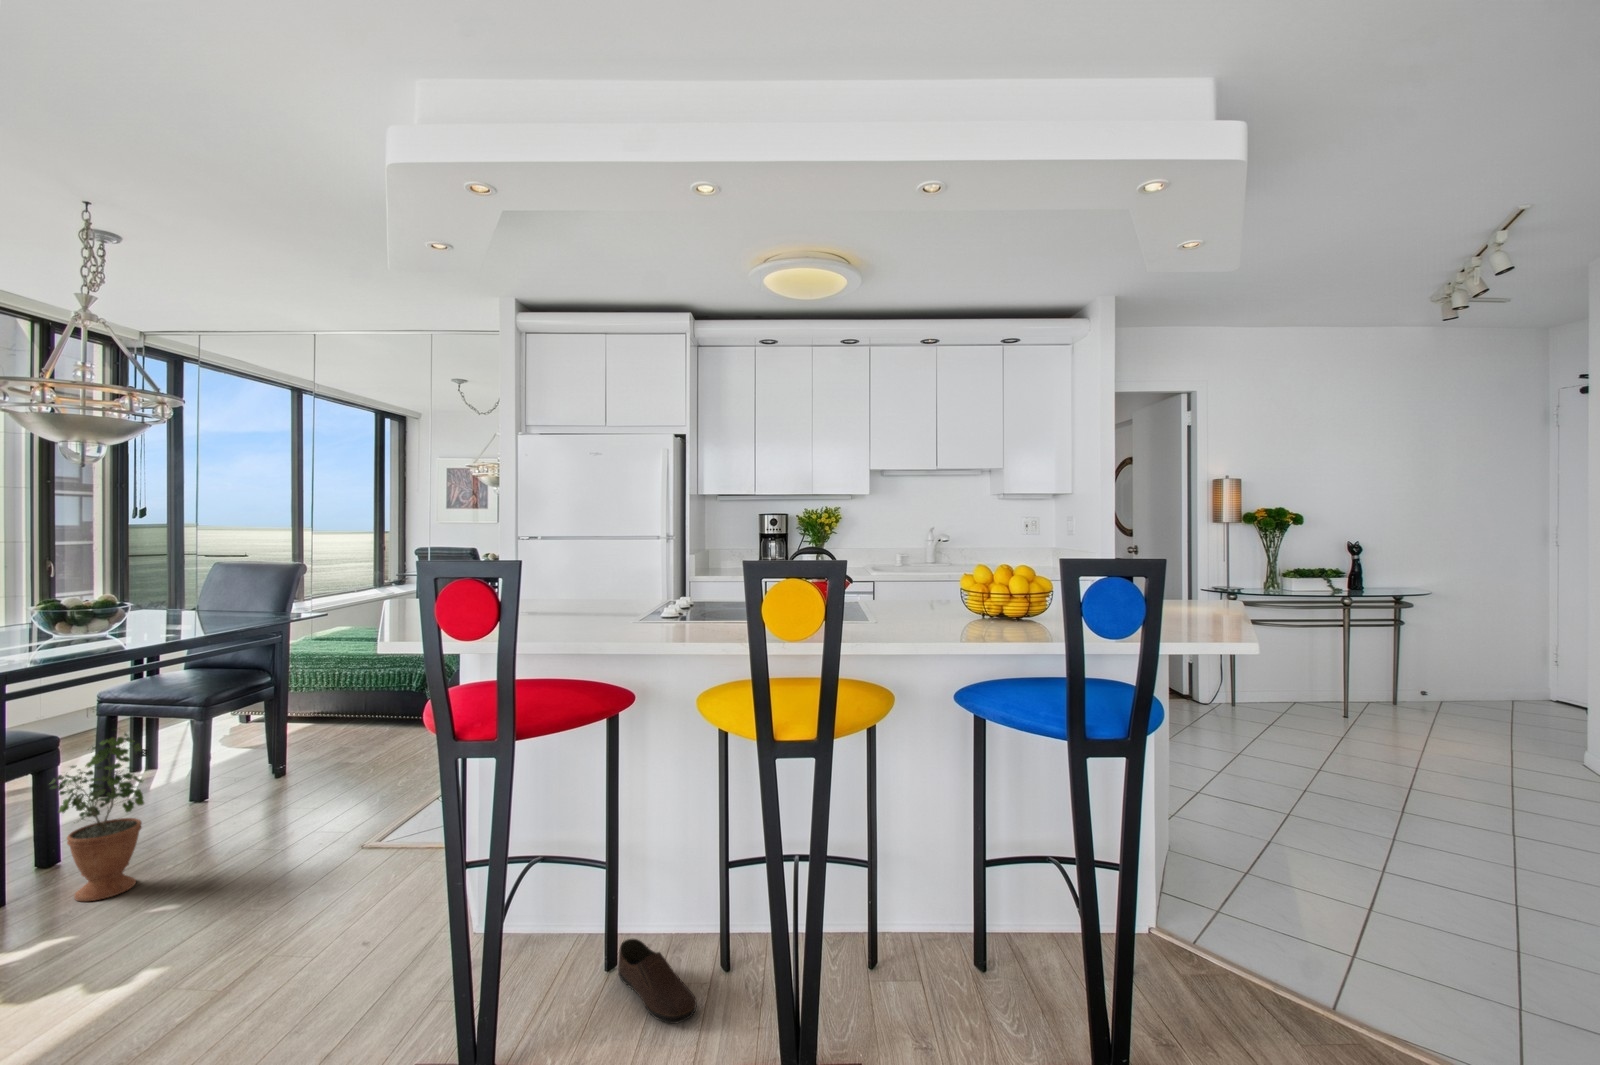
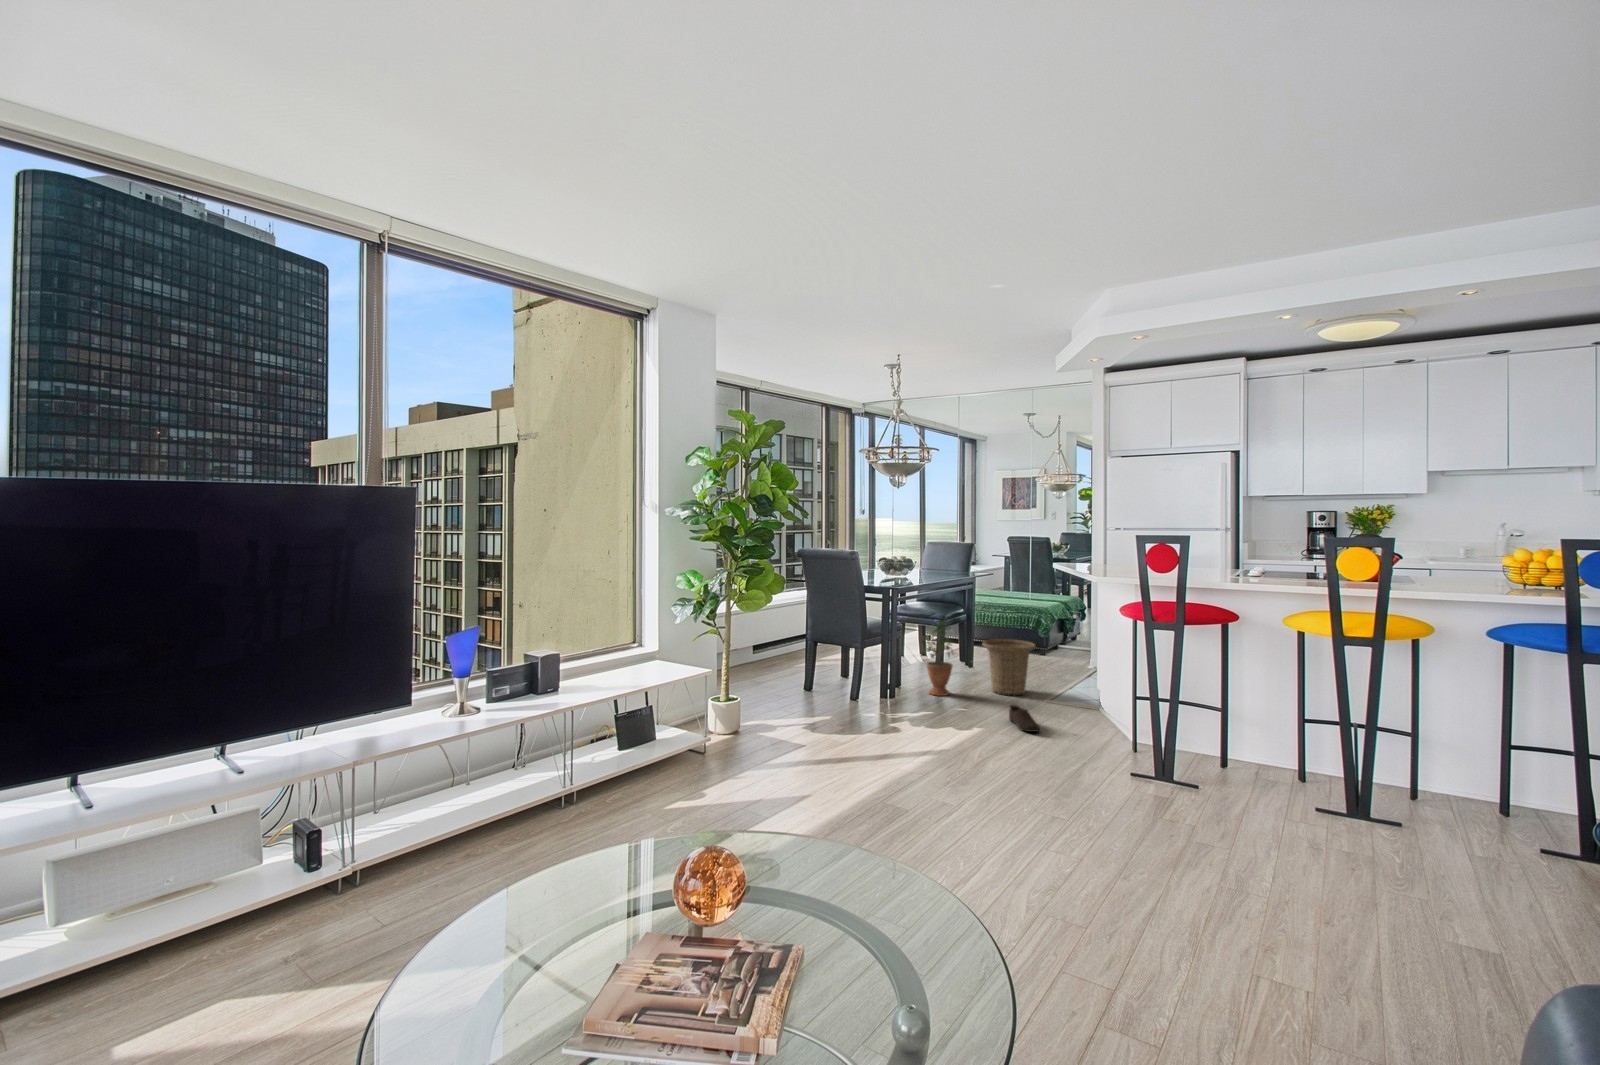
basket: none [227,742,344,859] -> present [983,639,1036,695]
shoe: present [618,939,697,1024] -> present [1009,705,1040,732]

